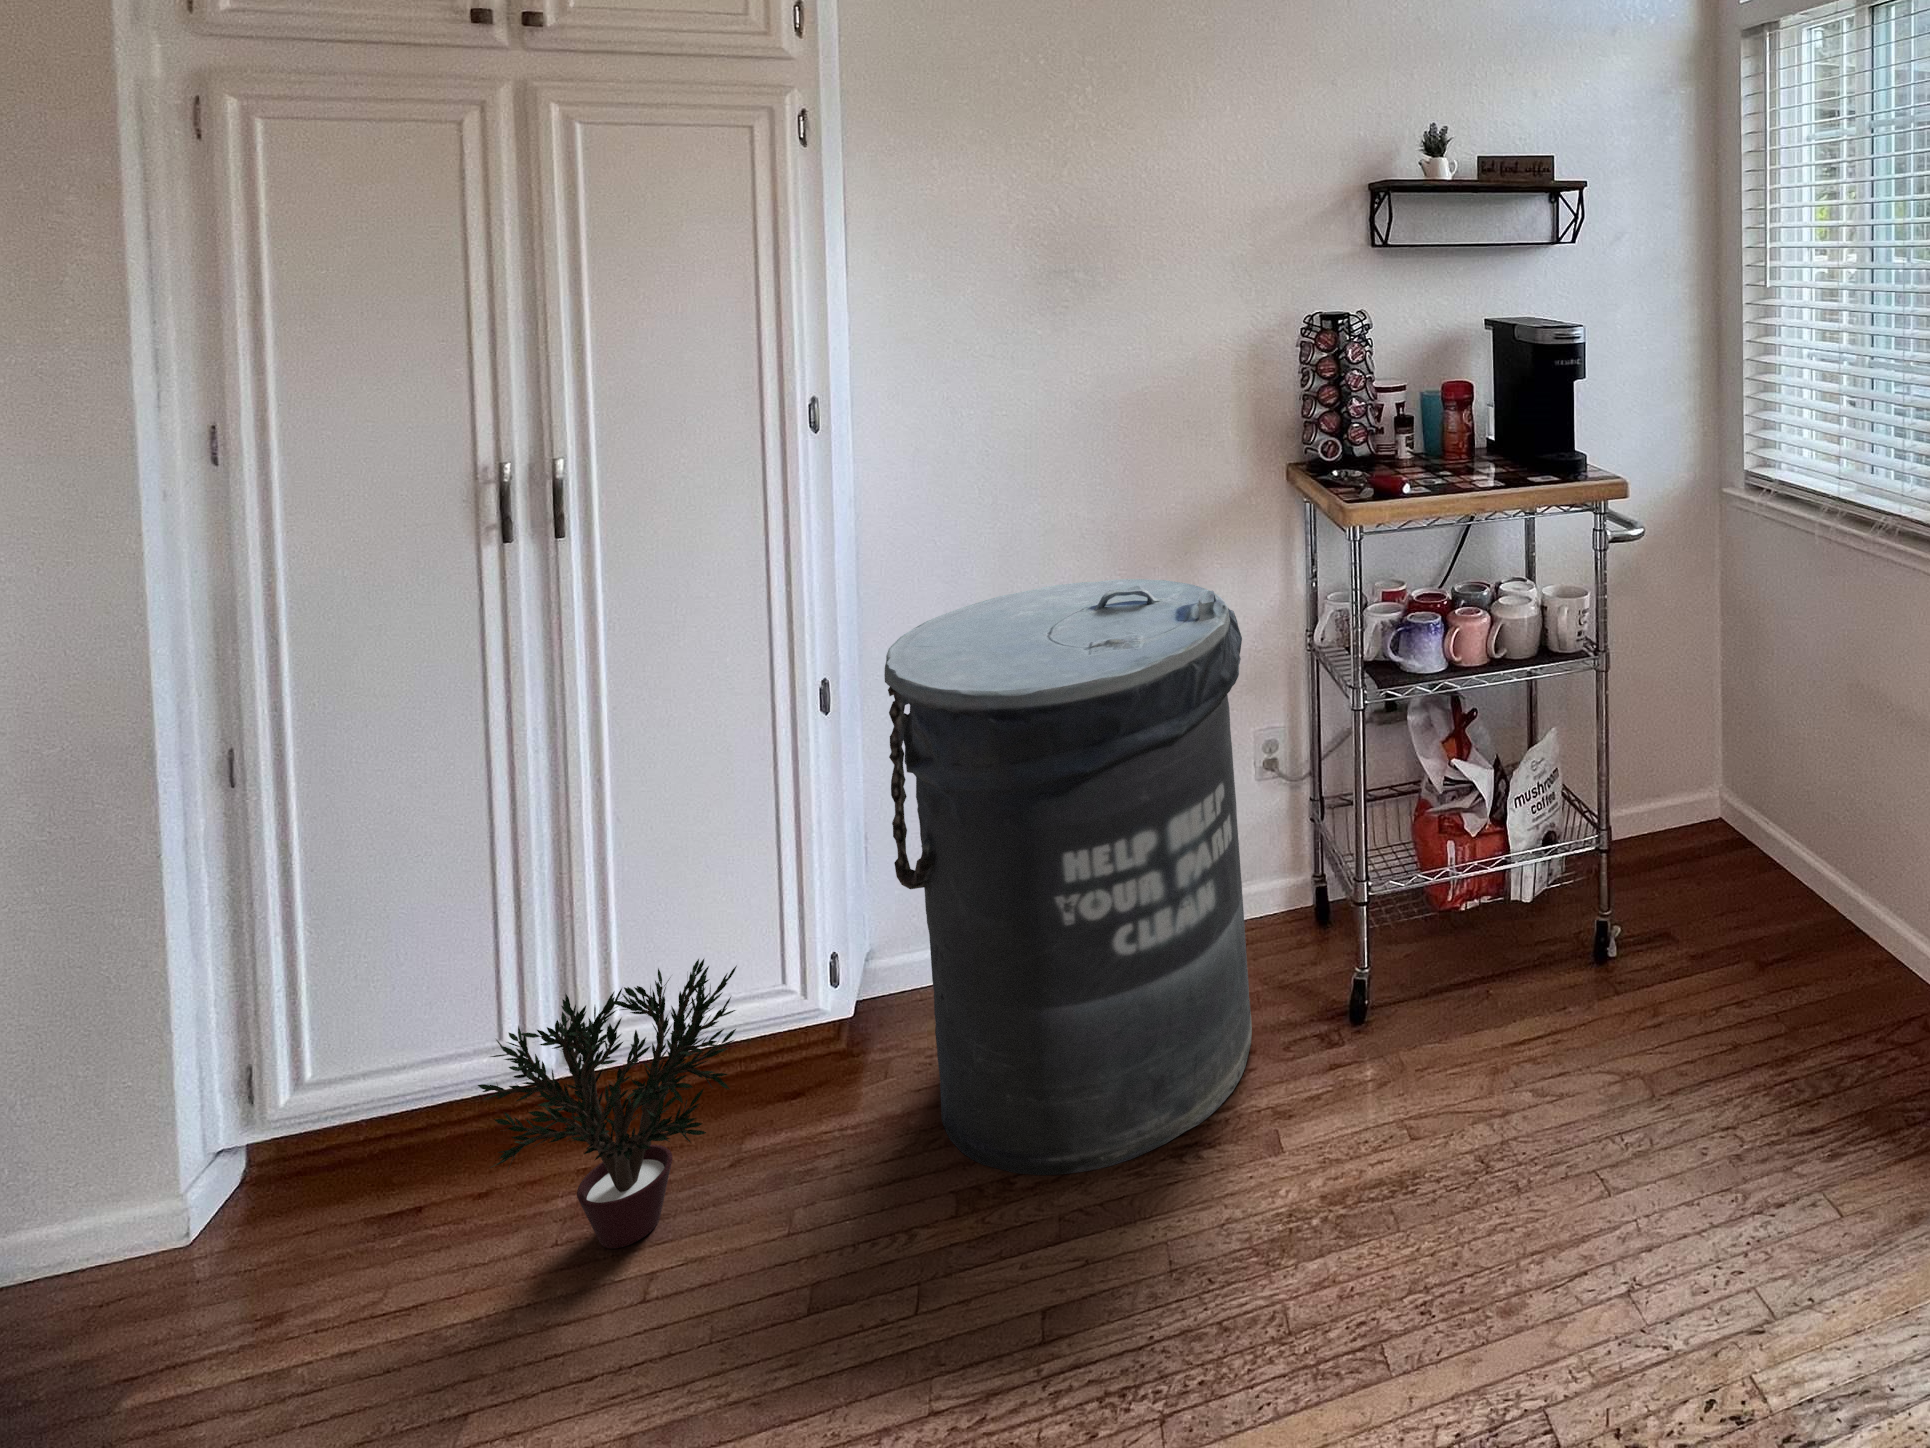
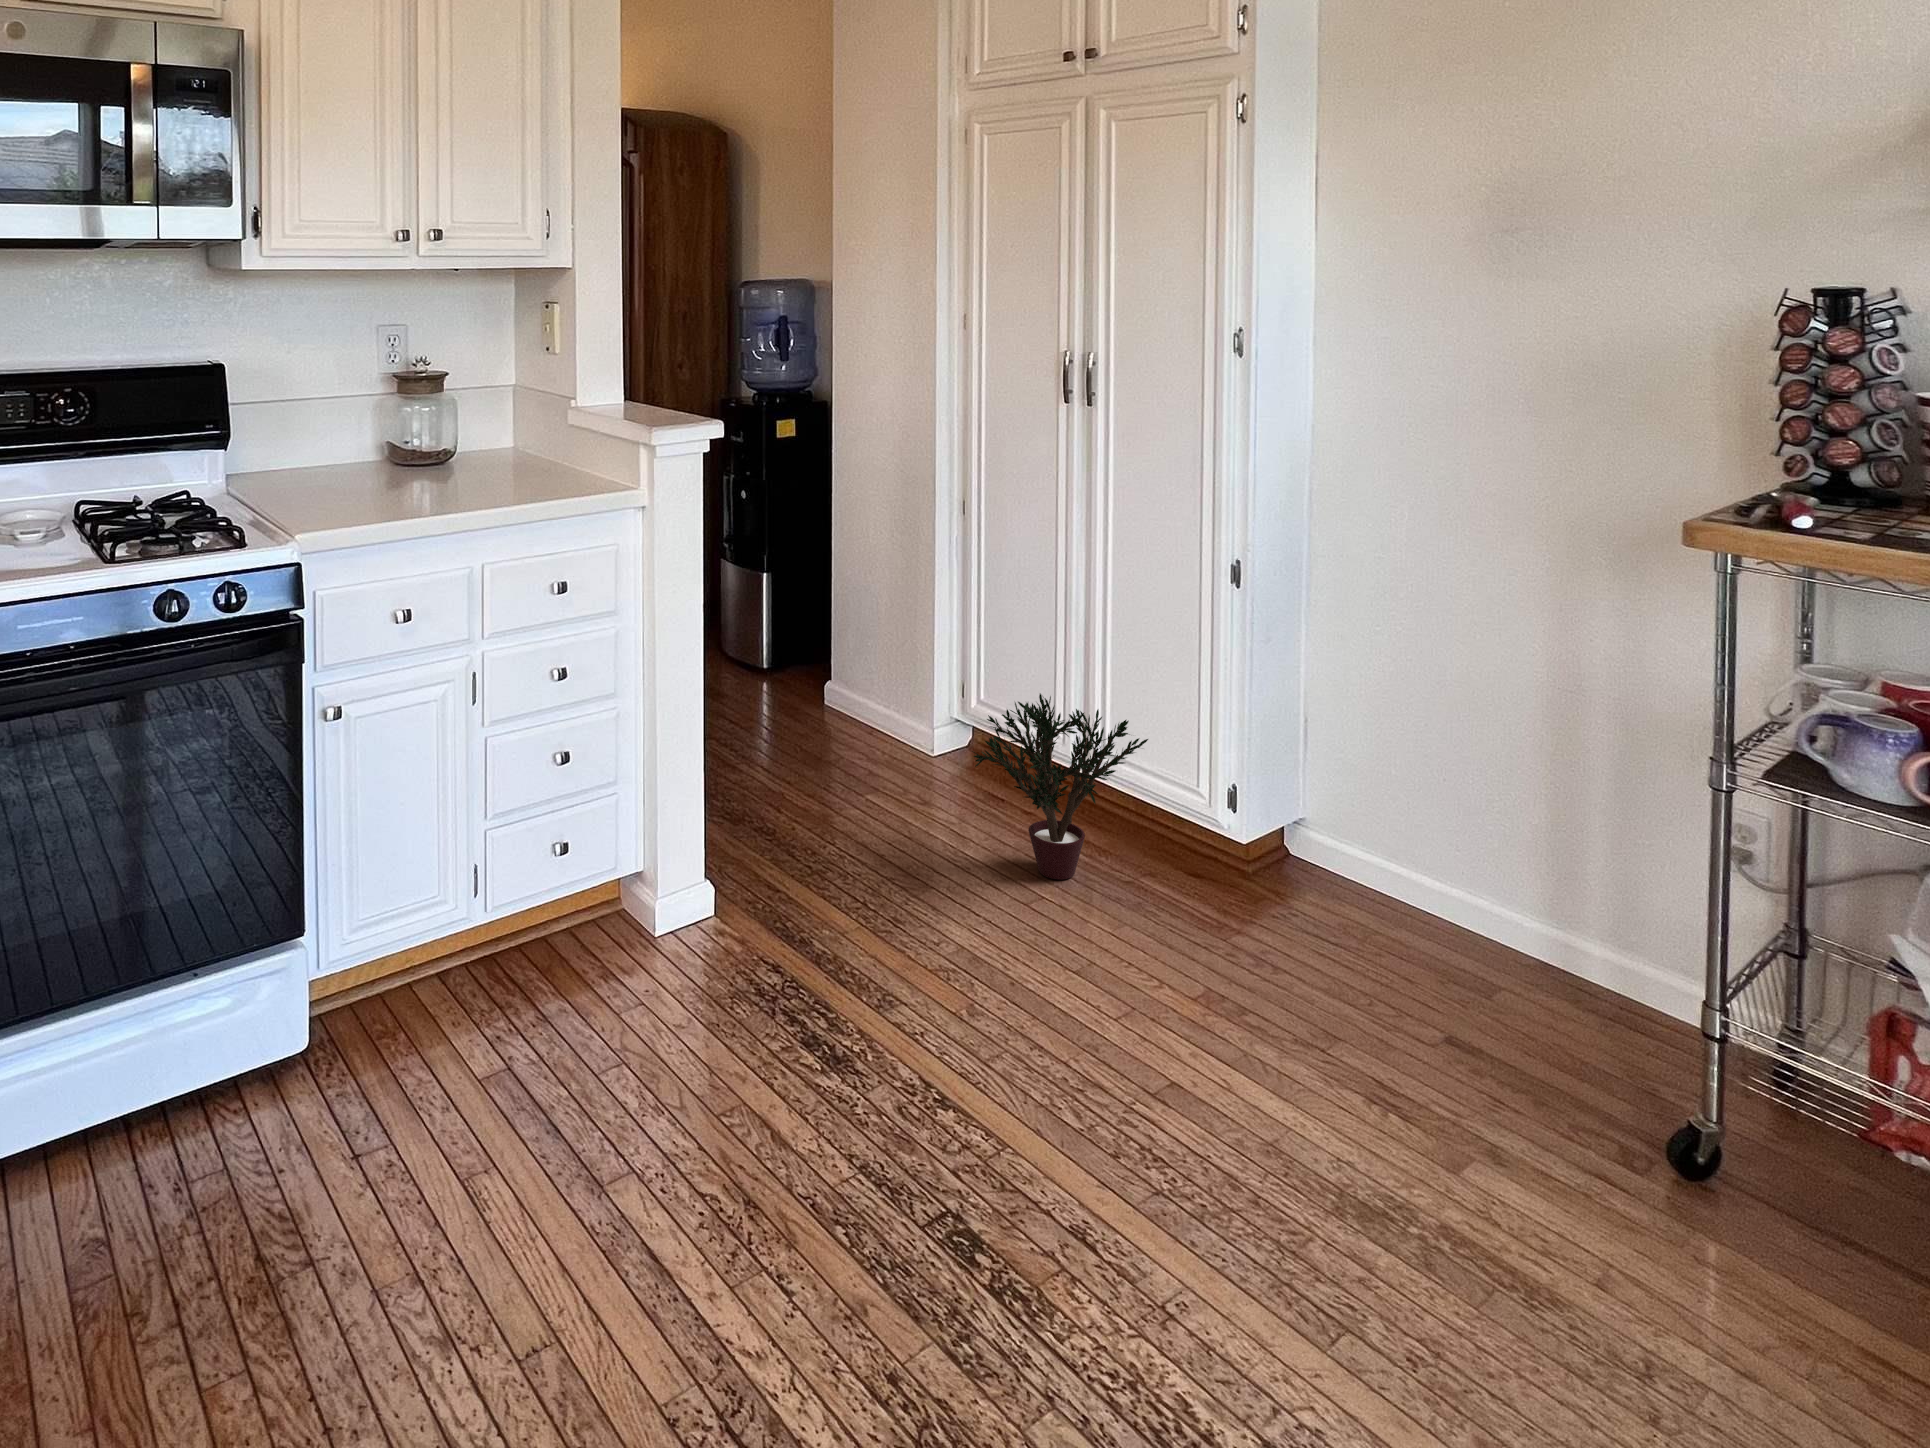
trash can: present [884,579,1252,1175] -> none [1227,531,1617,1110]

